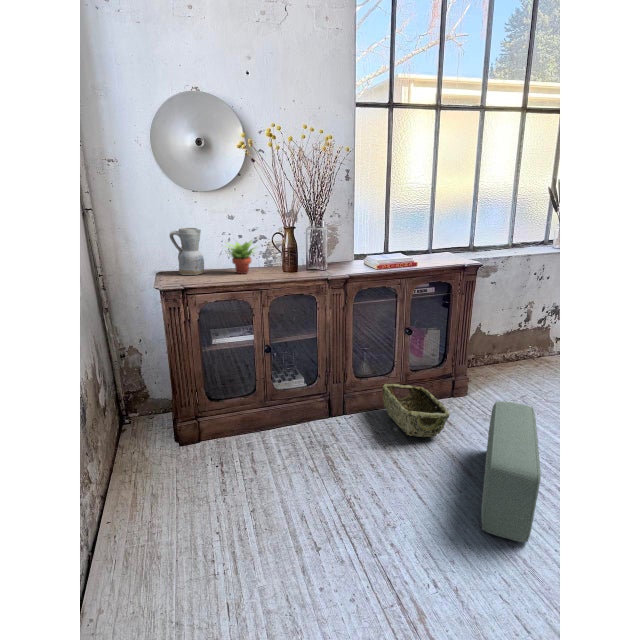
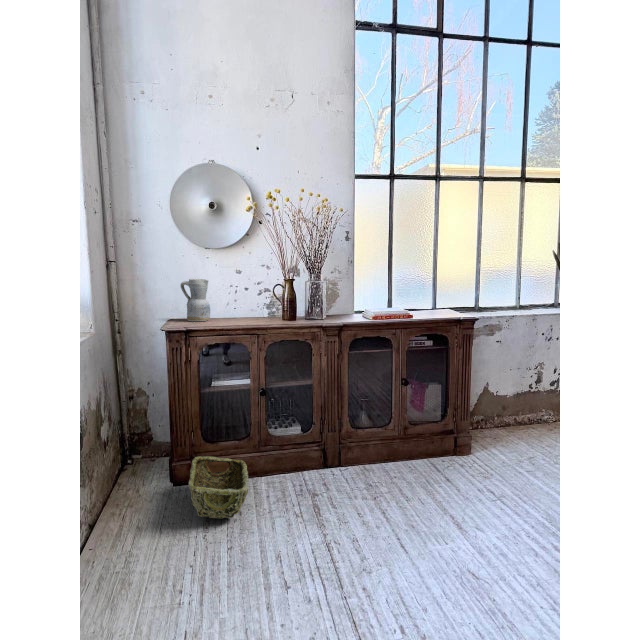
succulent plant: present [228,240,257,274] -> none [226,289,260,321]
woven basket: present [383,384,450,437] -> present [189,456,249,518]
pouf: present [481,401,541,542] -> none [462,451,527,596]

